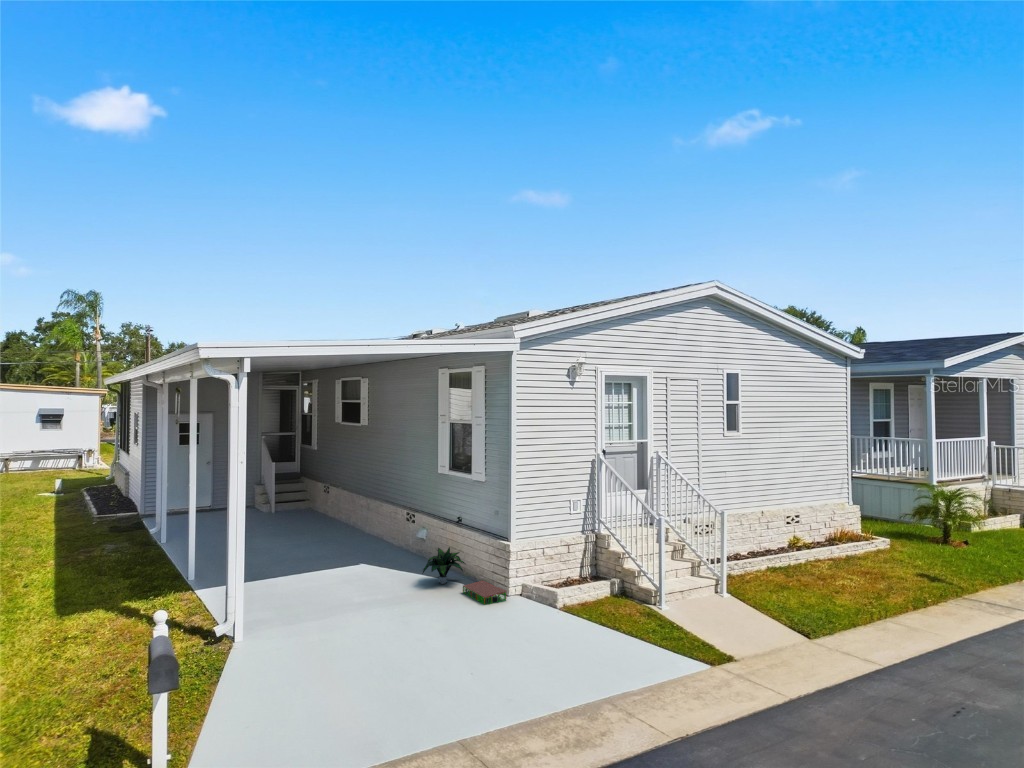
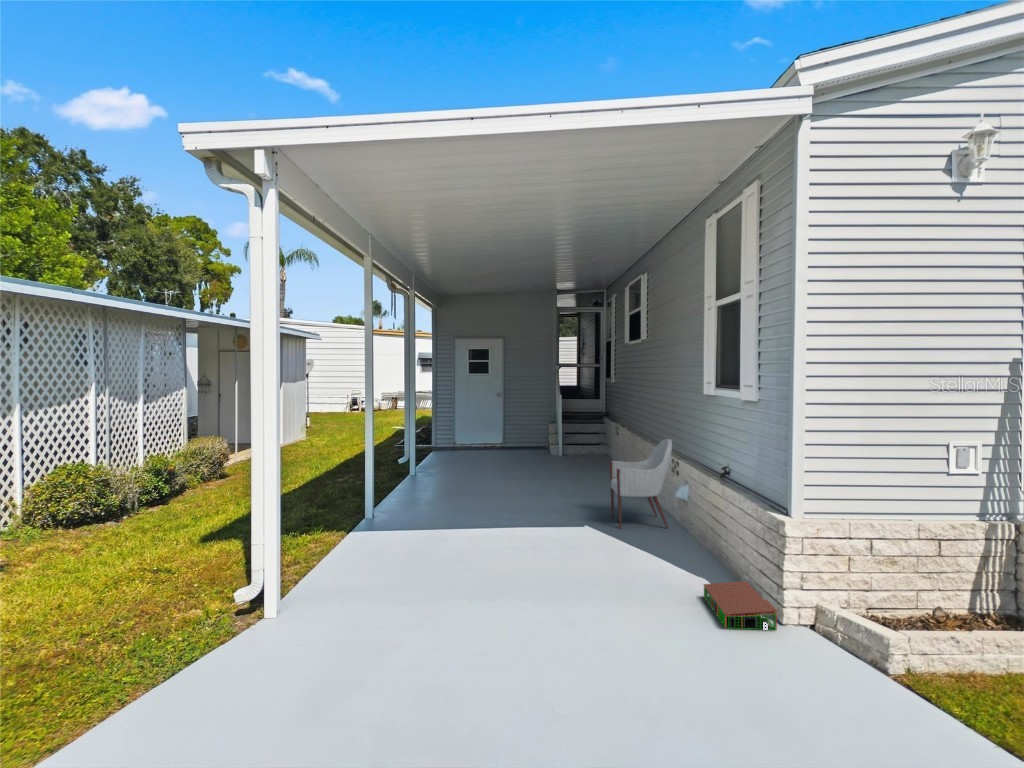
chair: none [365,500,410,563] -> present [609,439,672,528]
potted plant: present [423,547,465,584] -> none [643,512,725,575]

